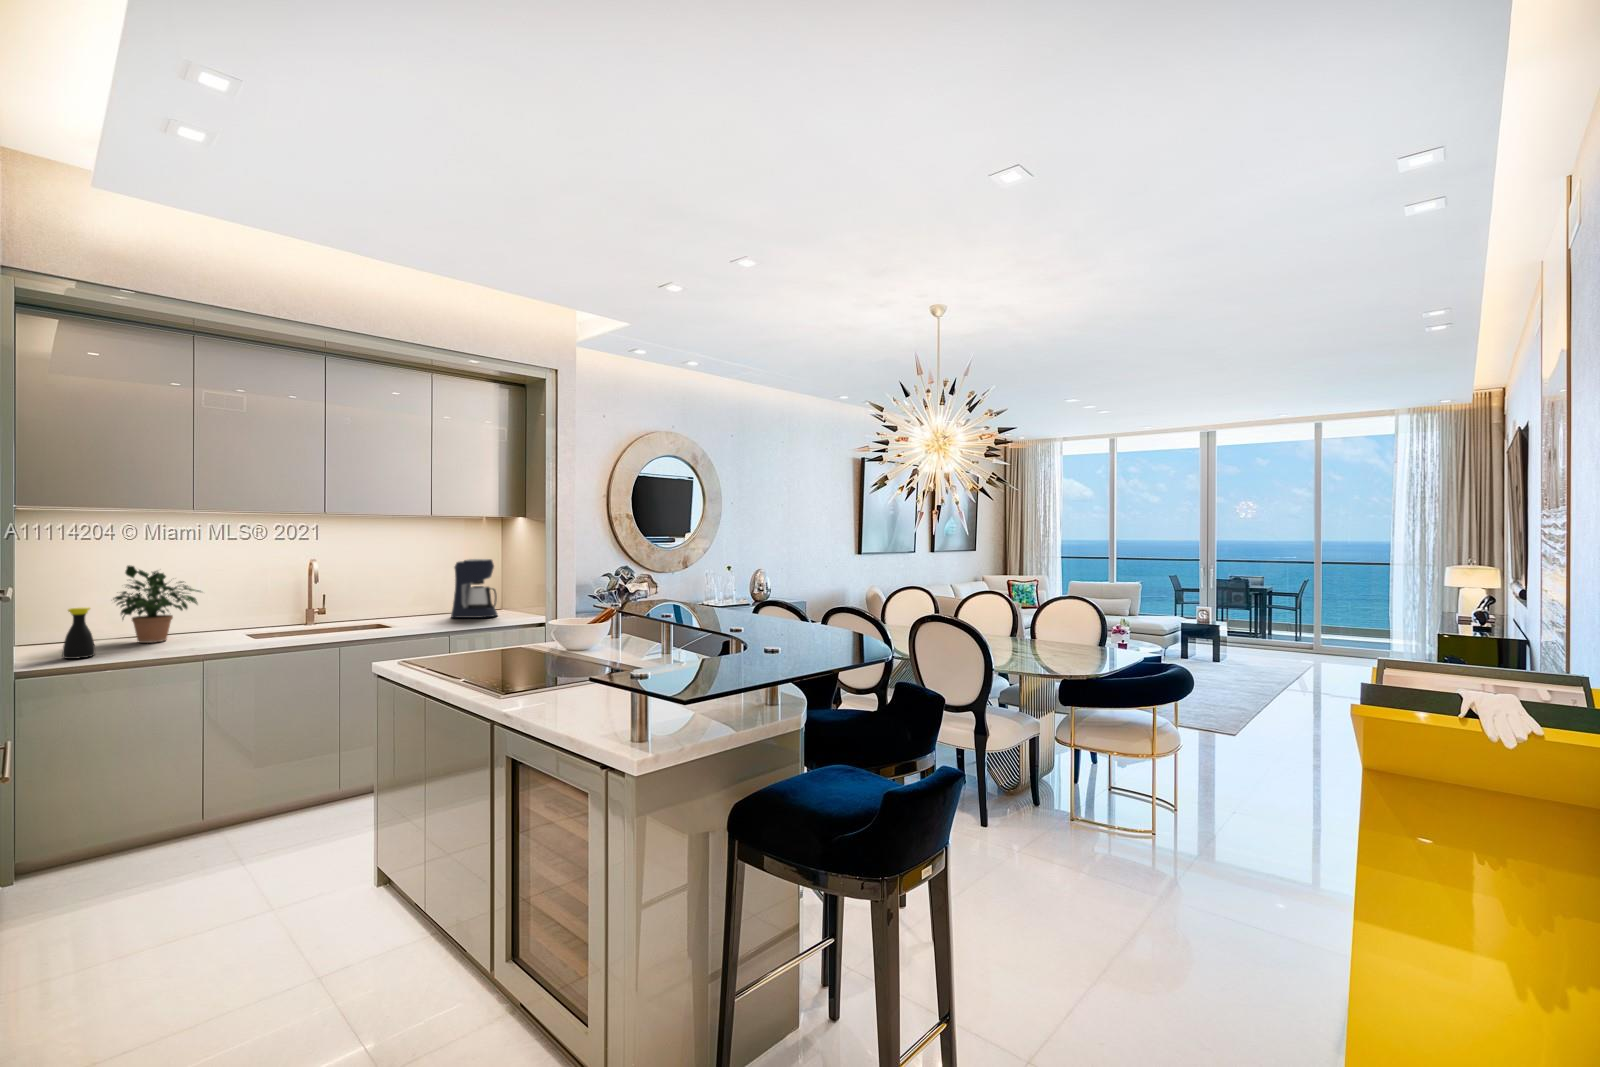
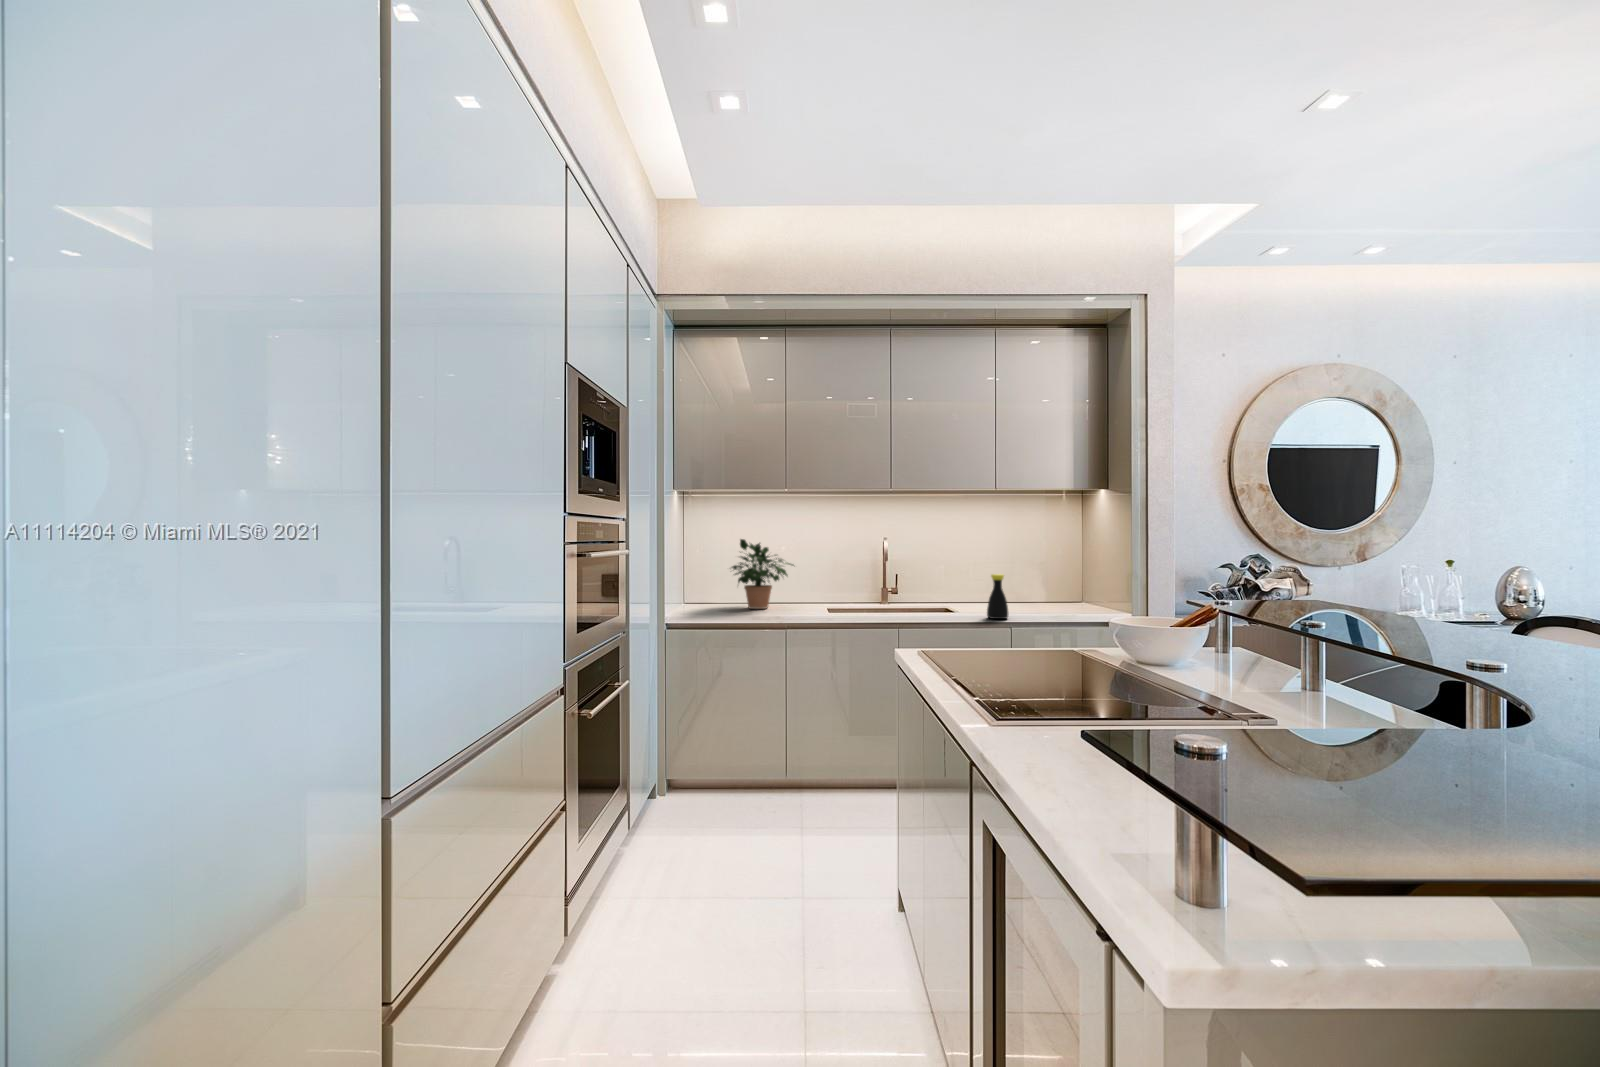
coffee maker: present [451,559,498,618] -> none [1020,540,1075,610]
bottle: present [62,607,95,659] -> present [987,574,1009,619]

